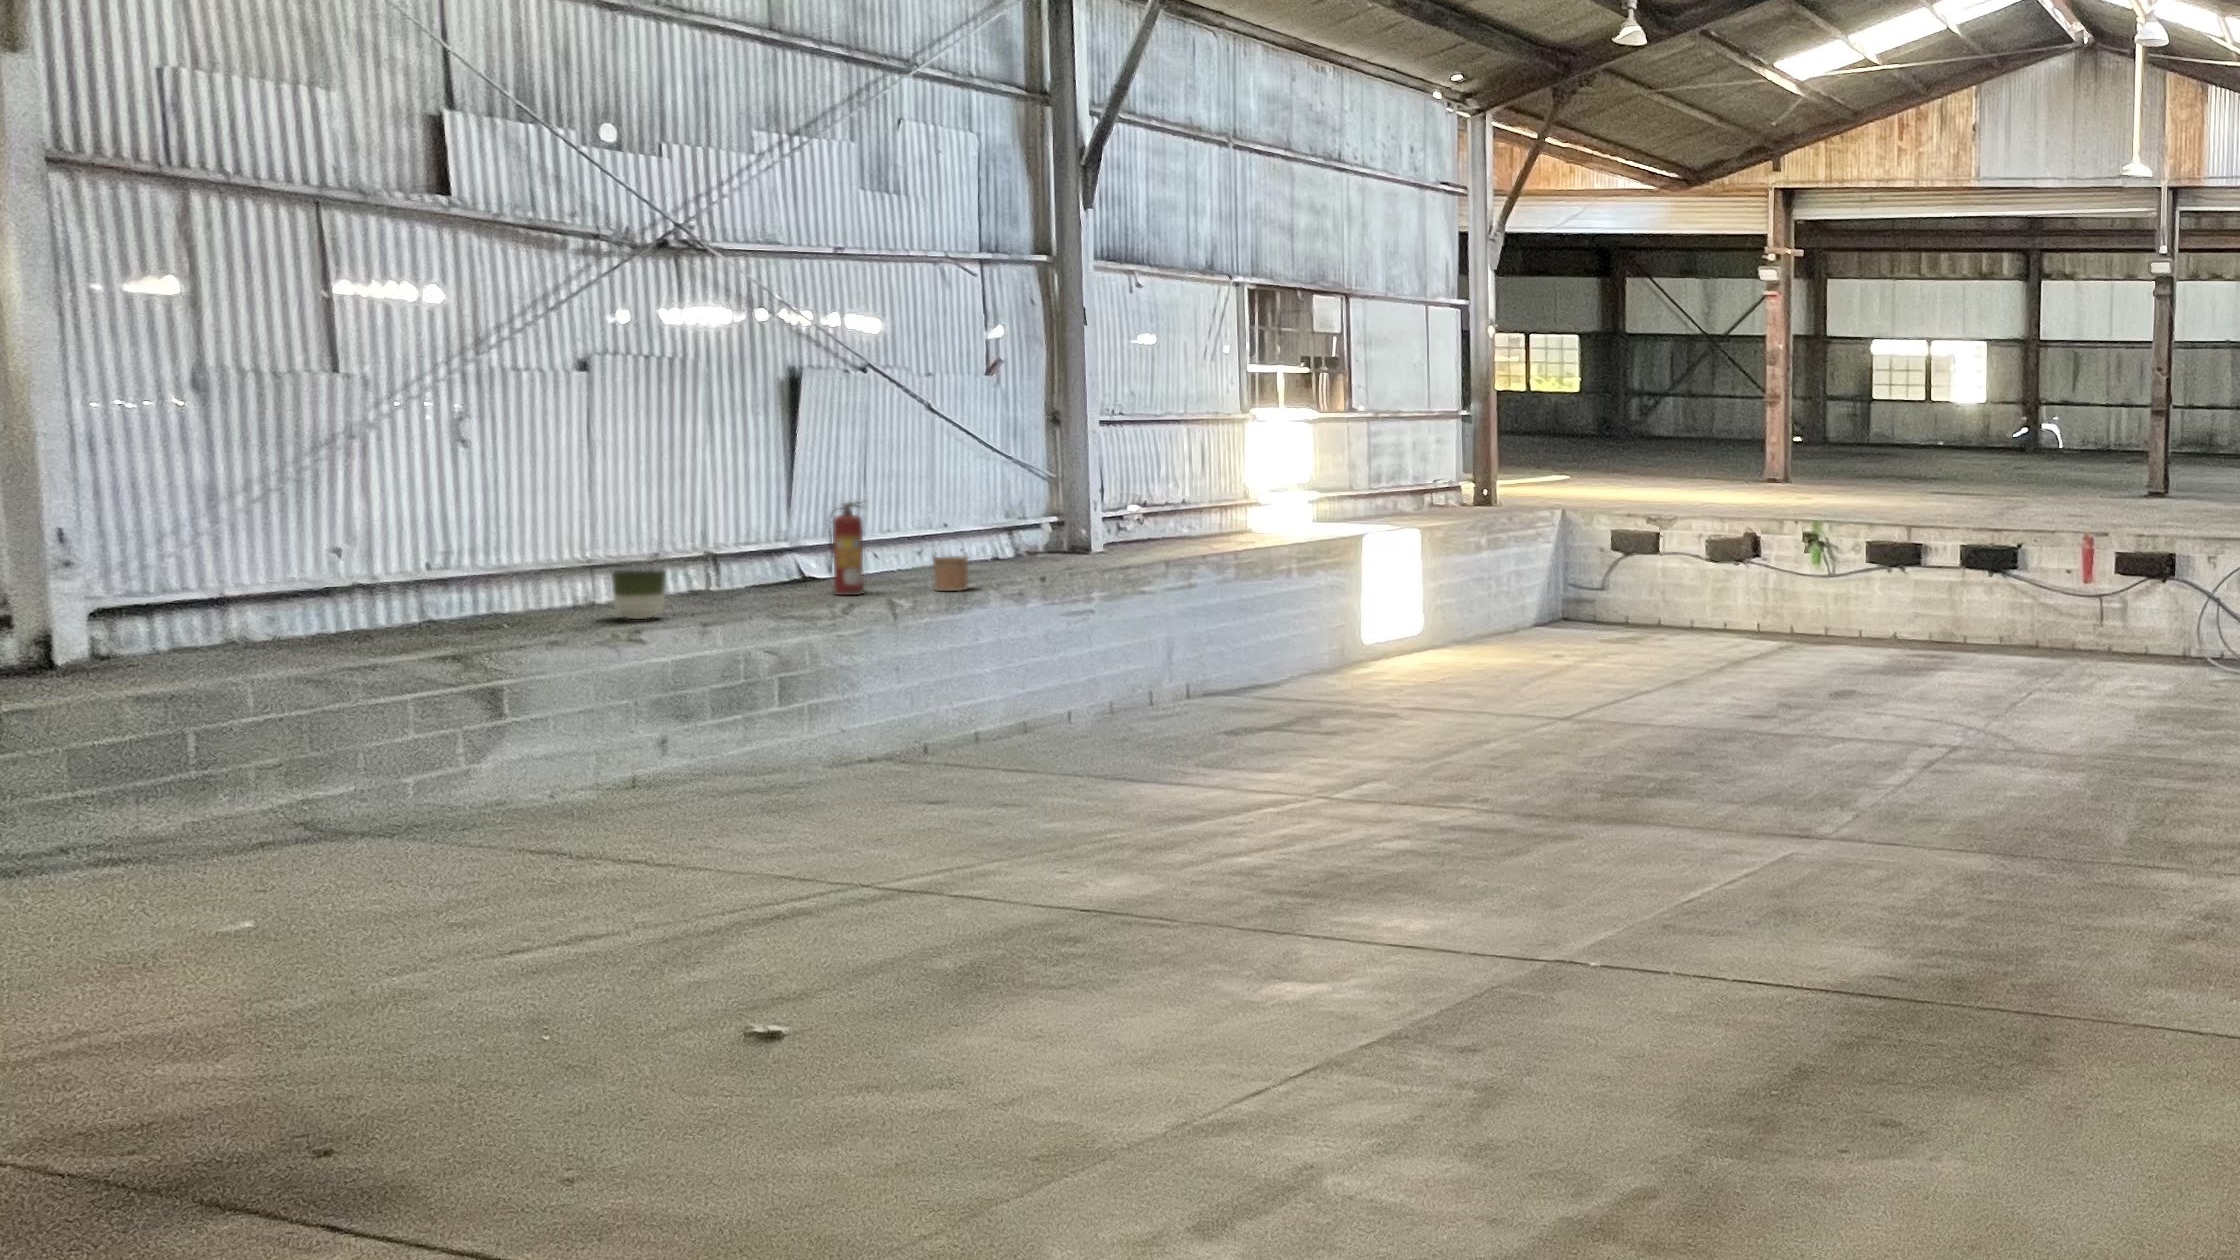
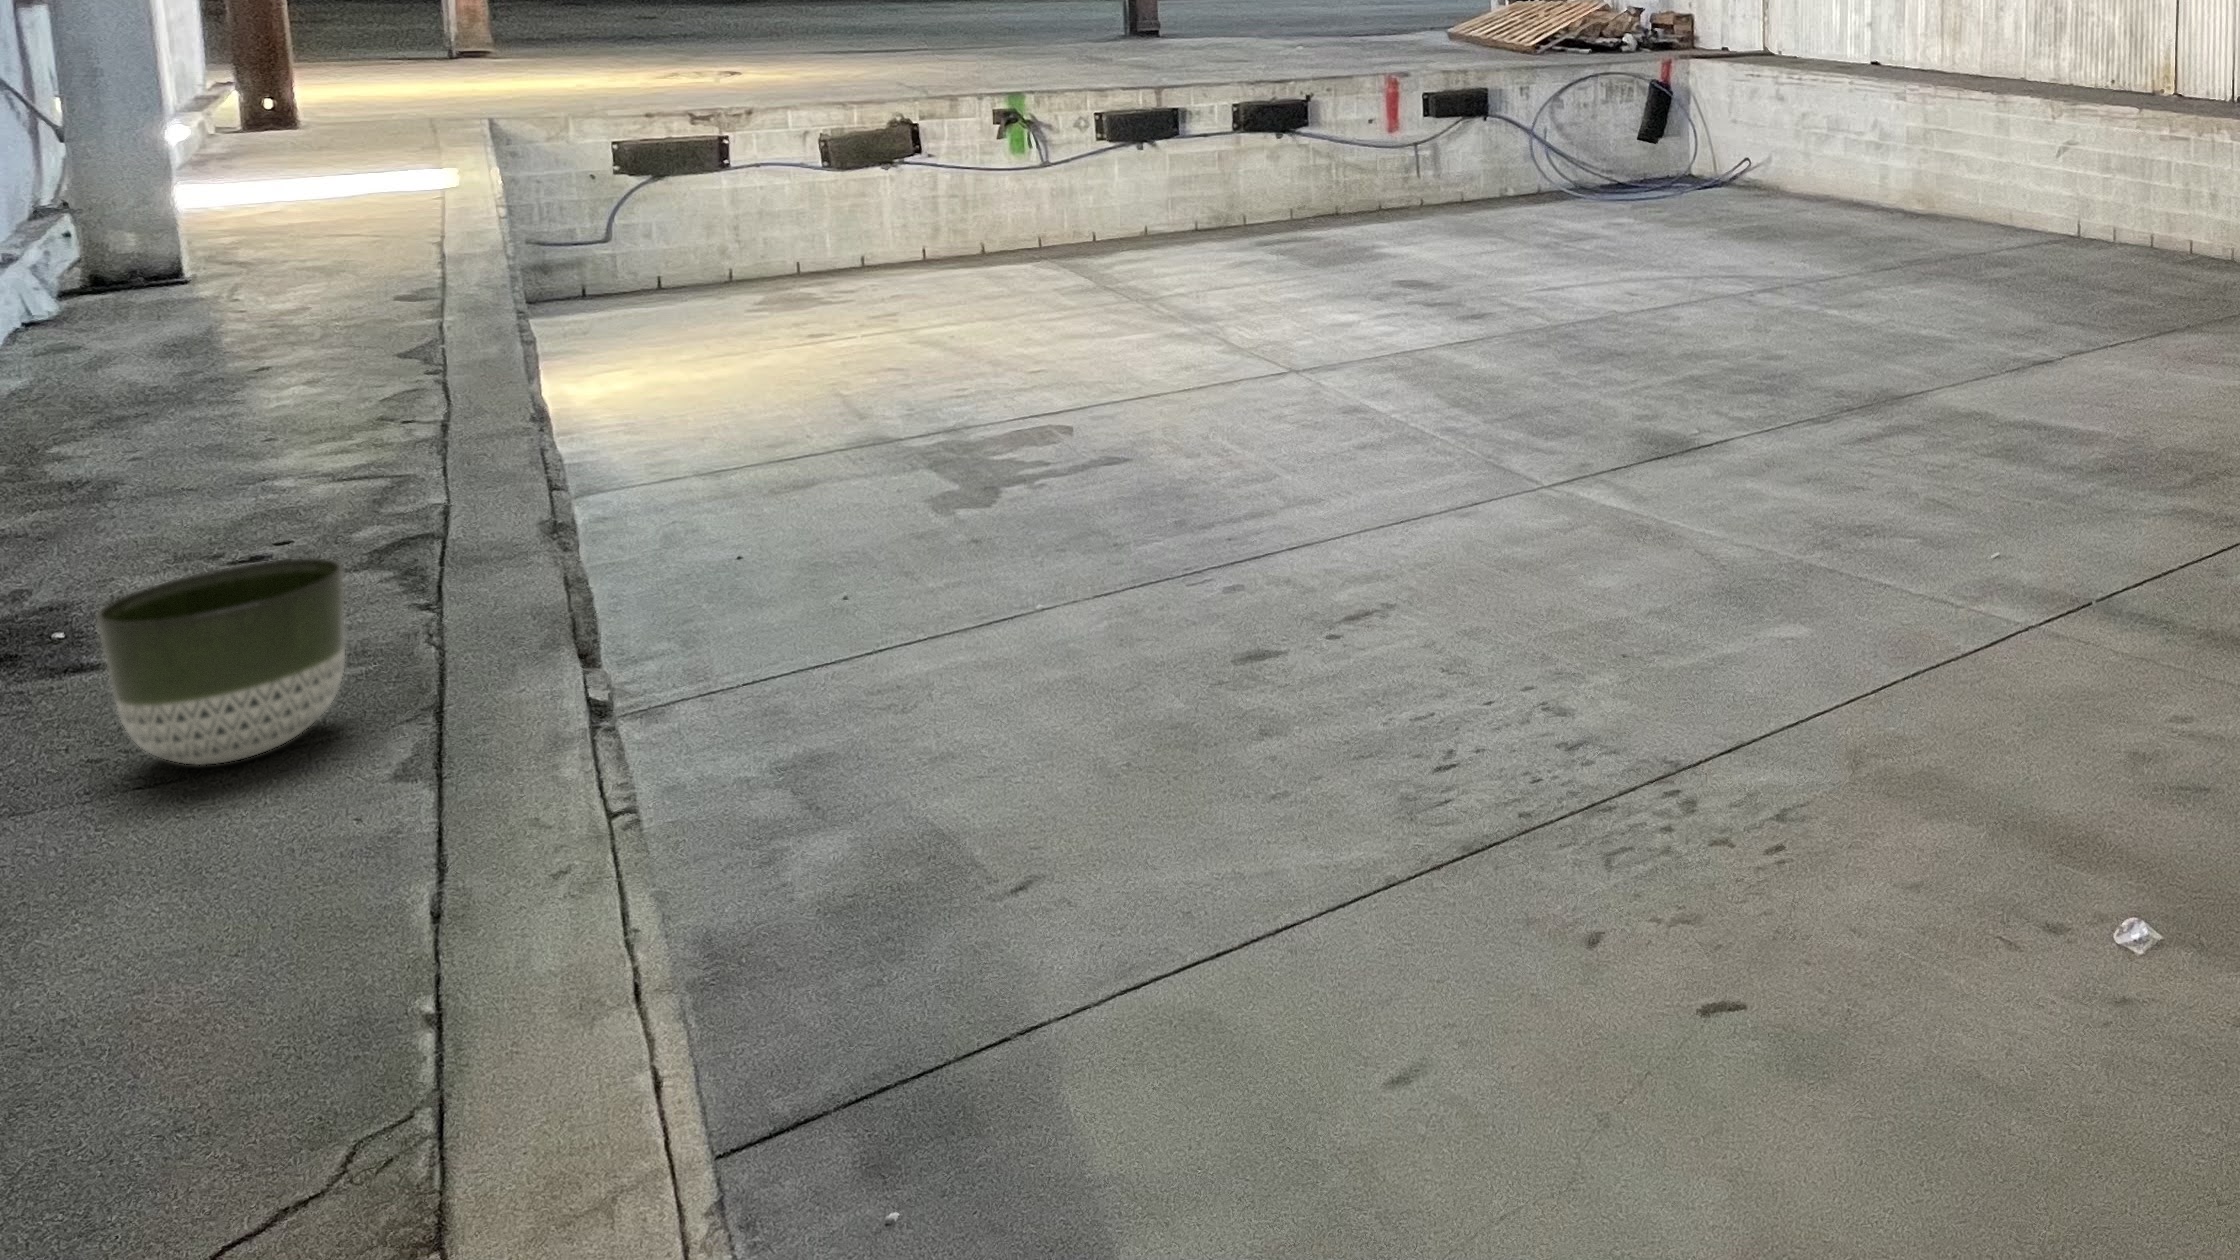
fire extinguisher: present [829,501,864,595] -> none [124,244,283,541]
bucket: present [932,553,968,591] -> none [315,310,449,459]

